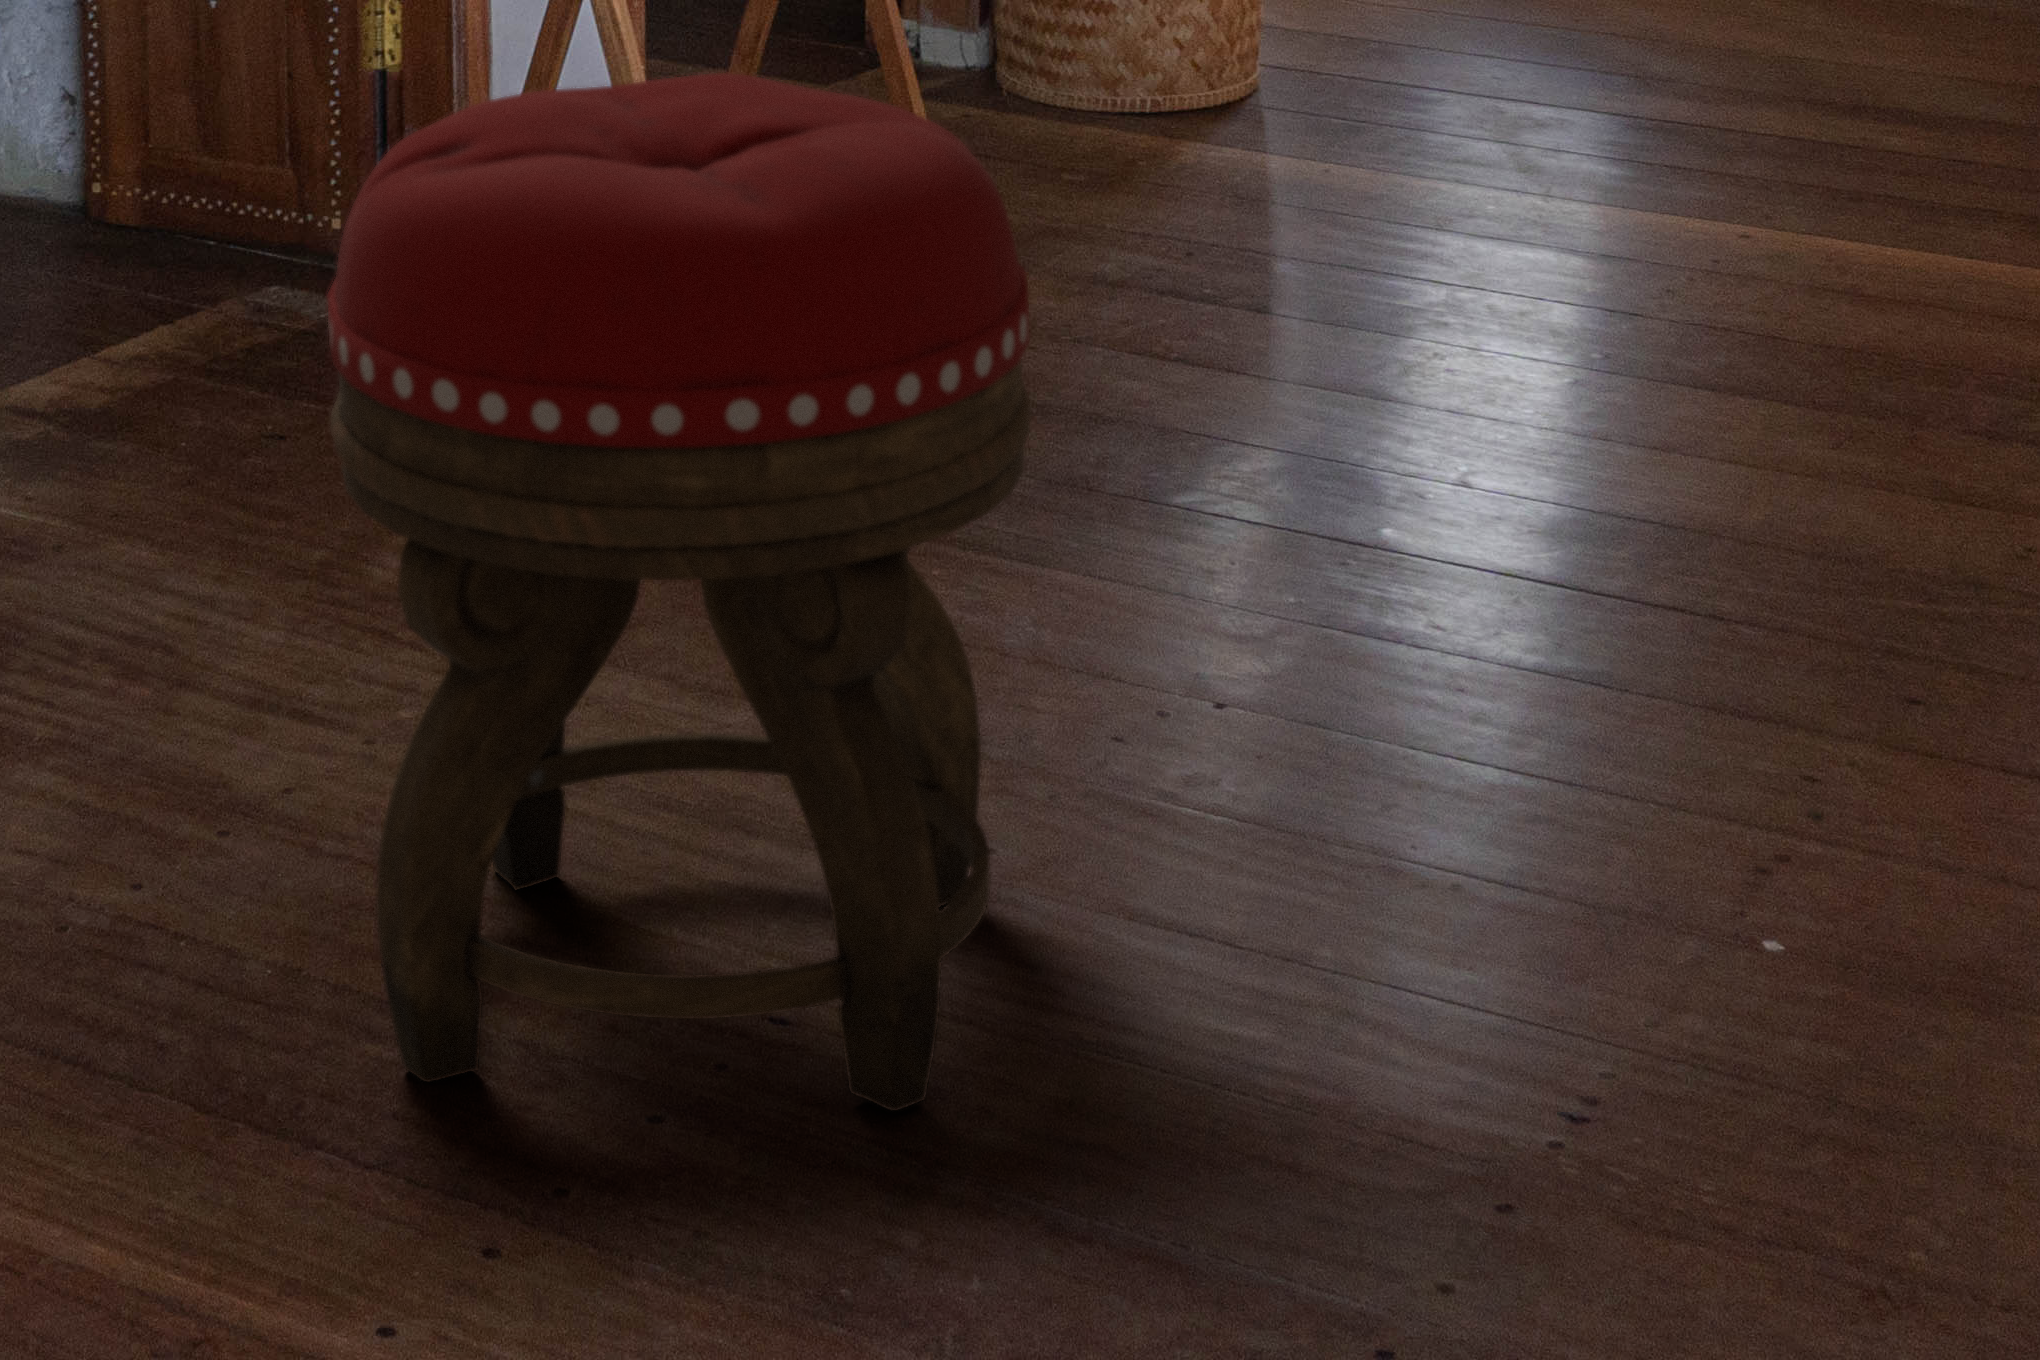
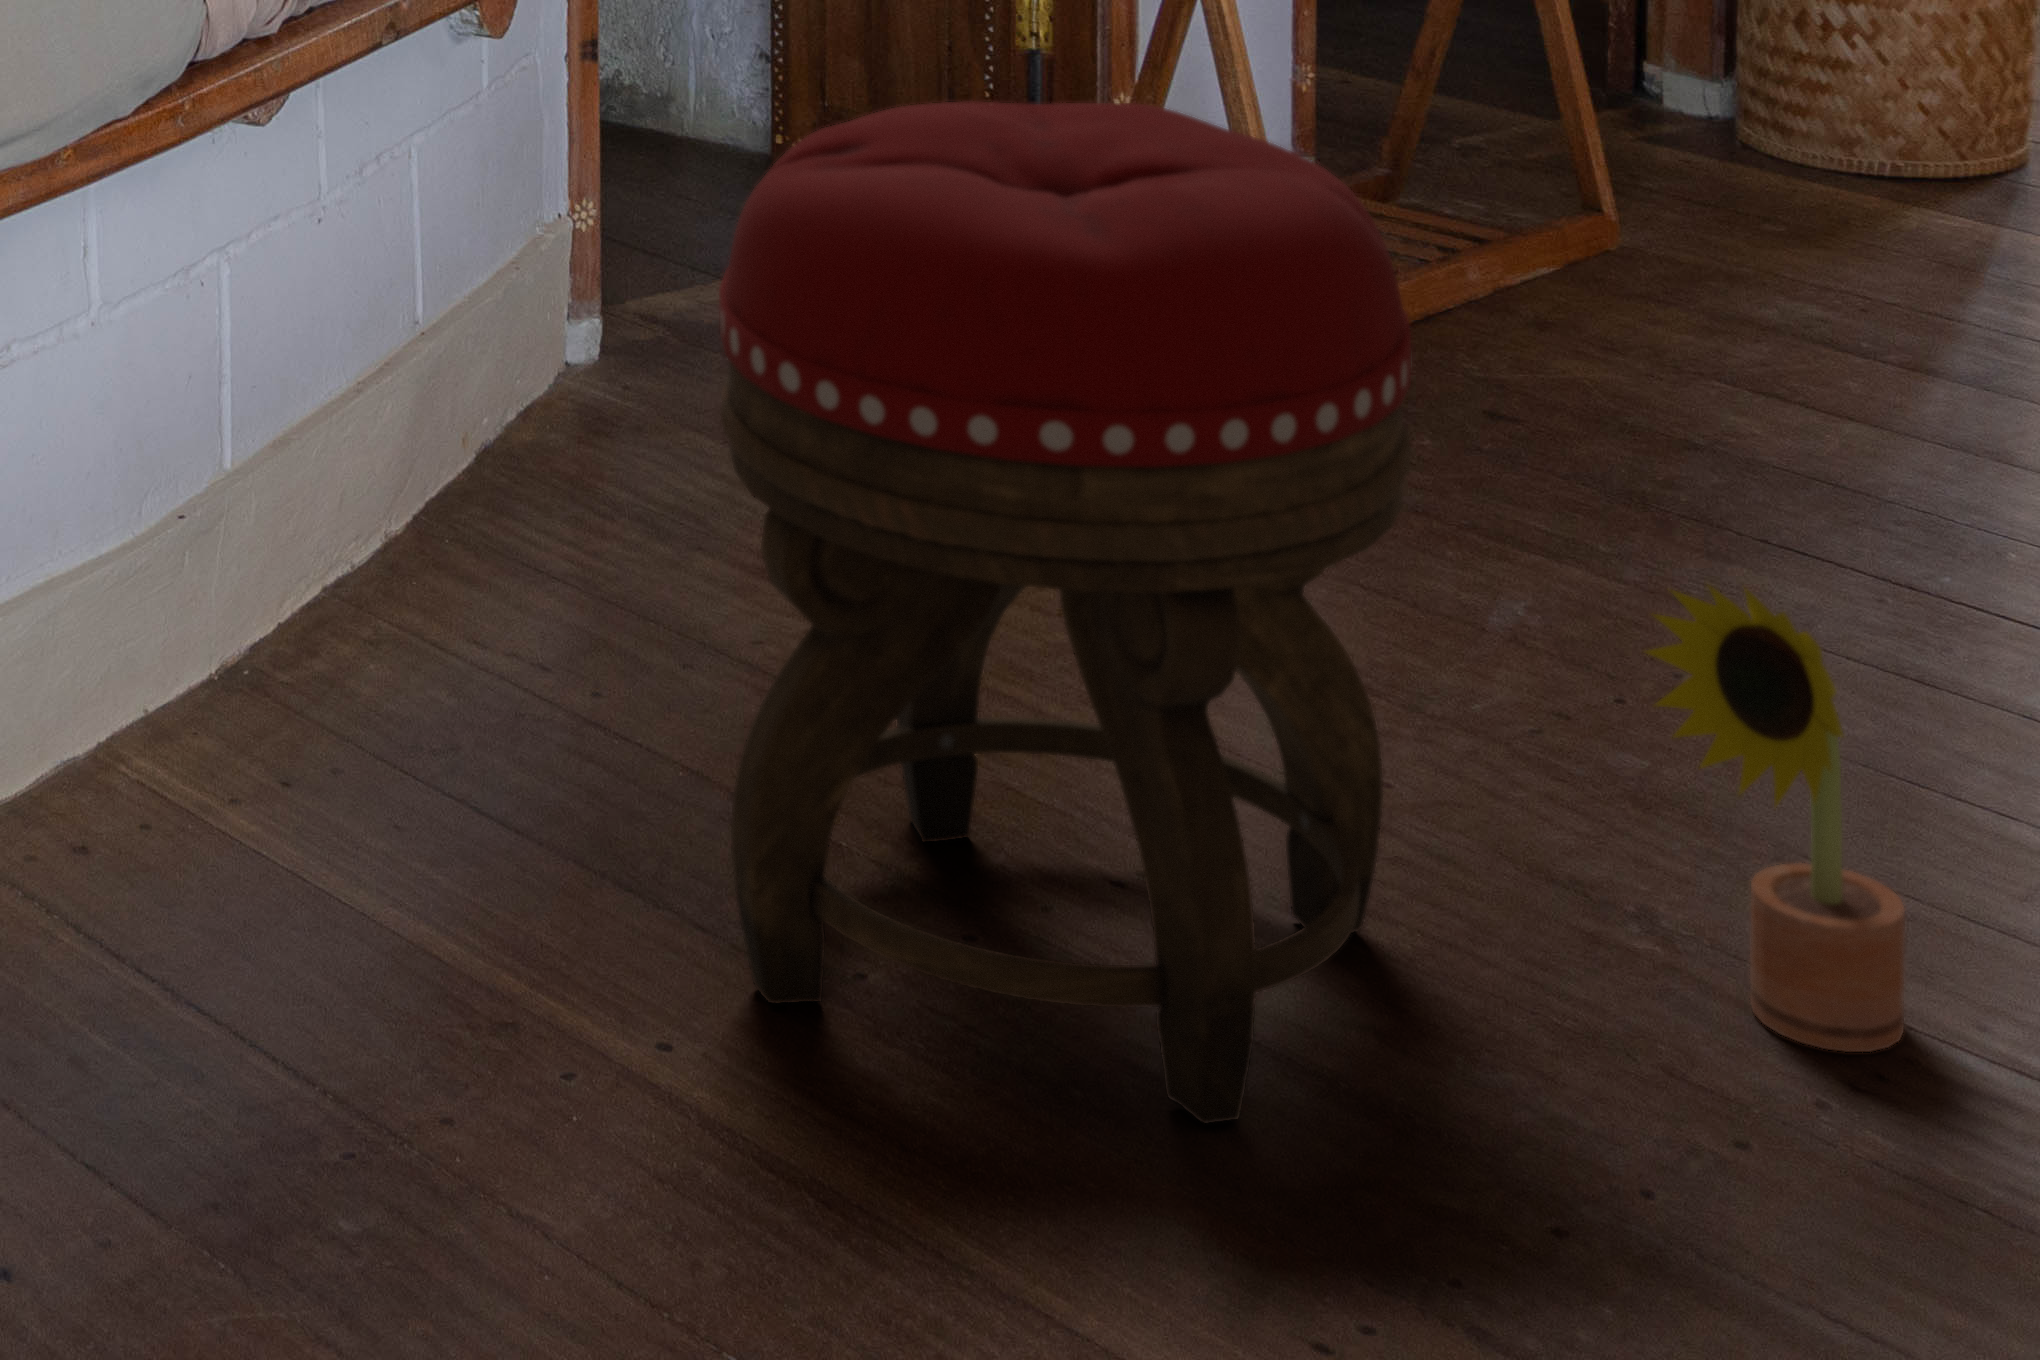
decorative plant: none [1225,479,1463,924] -> present [1646,586,1905,1052]

